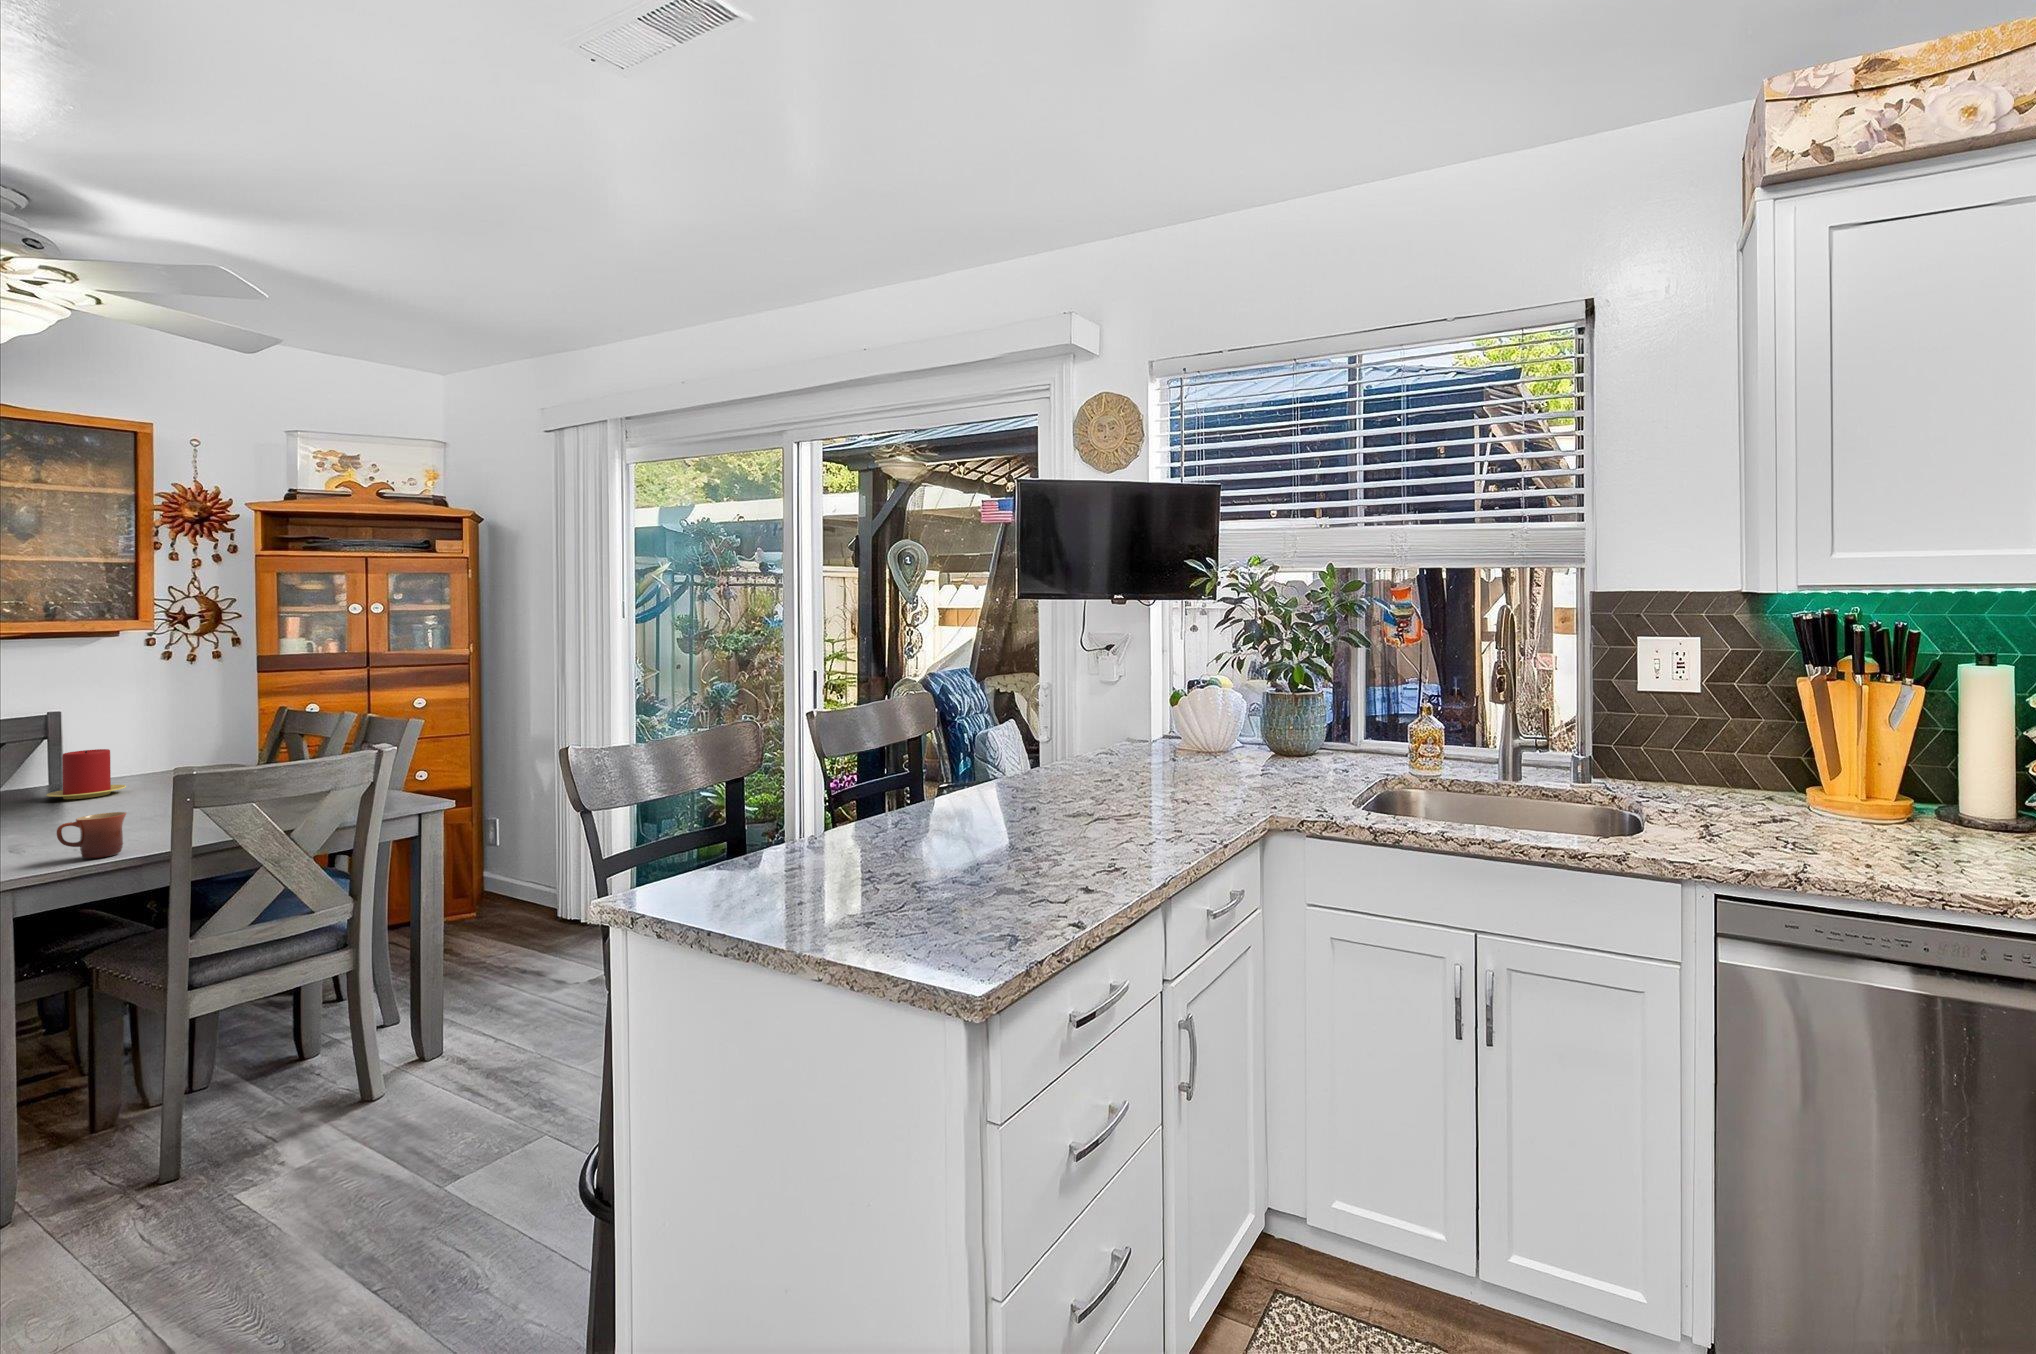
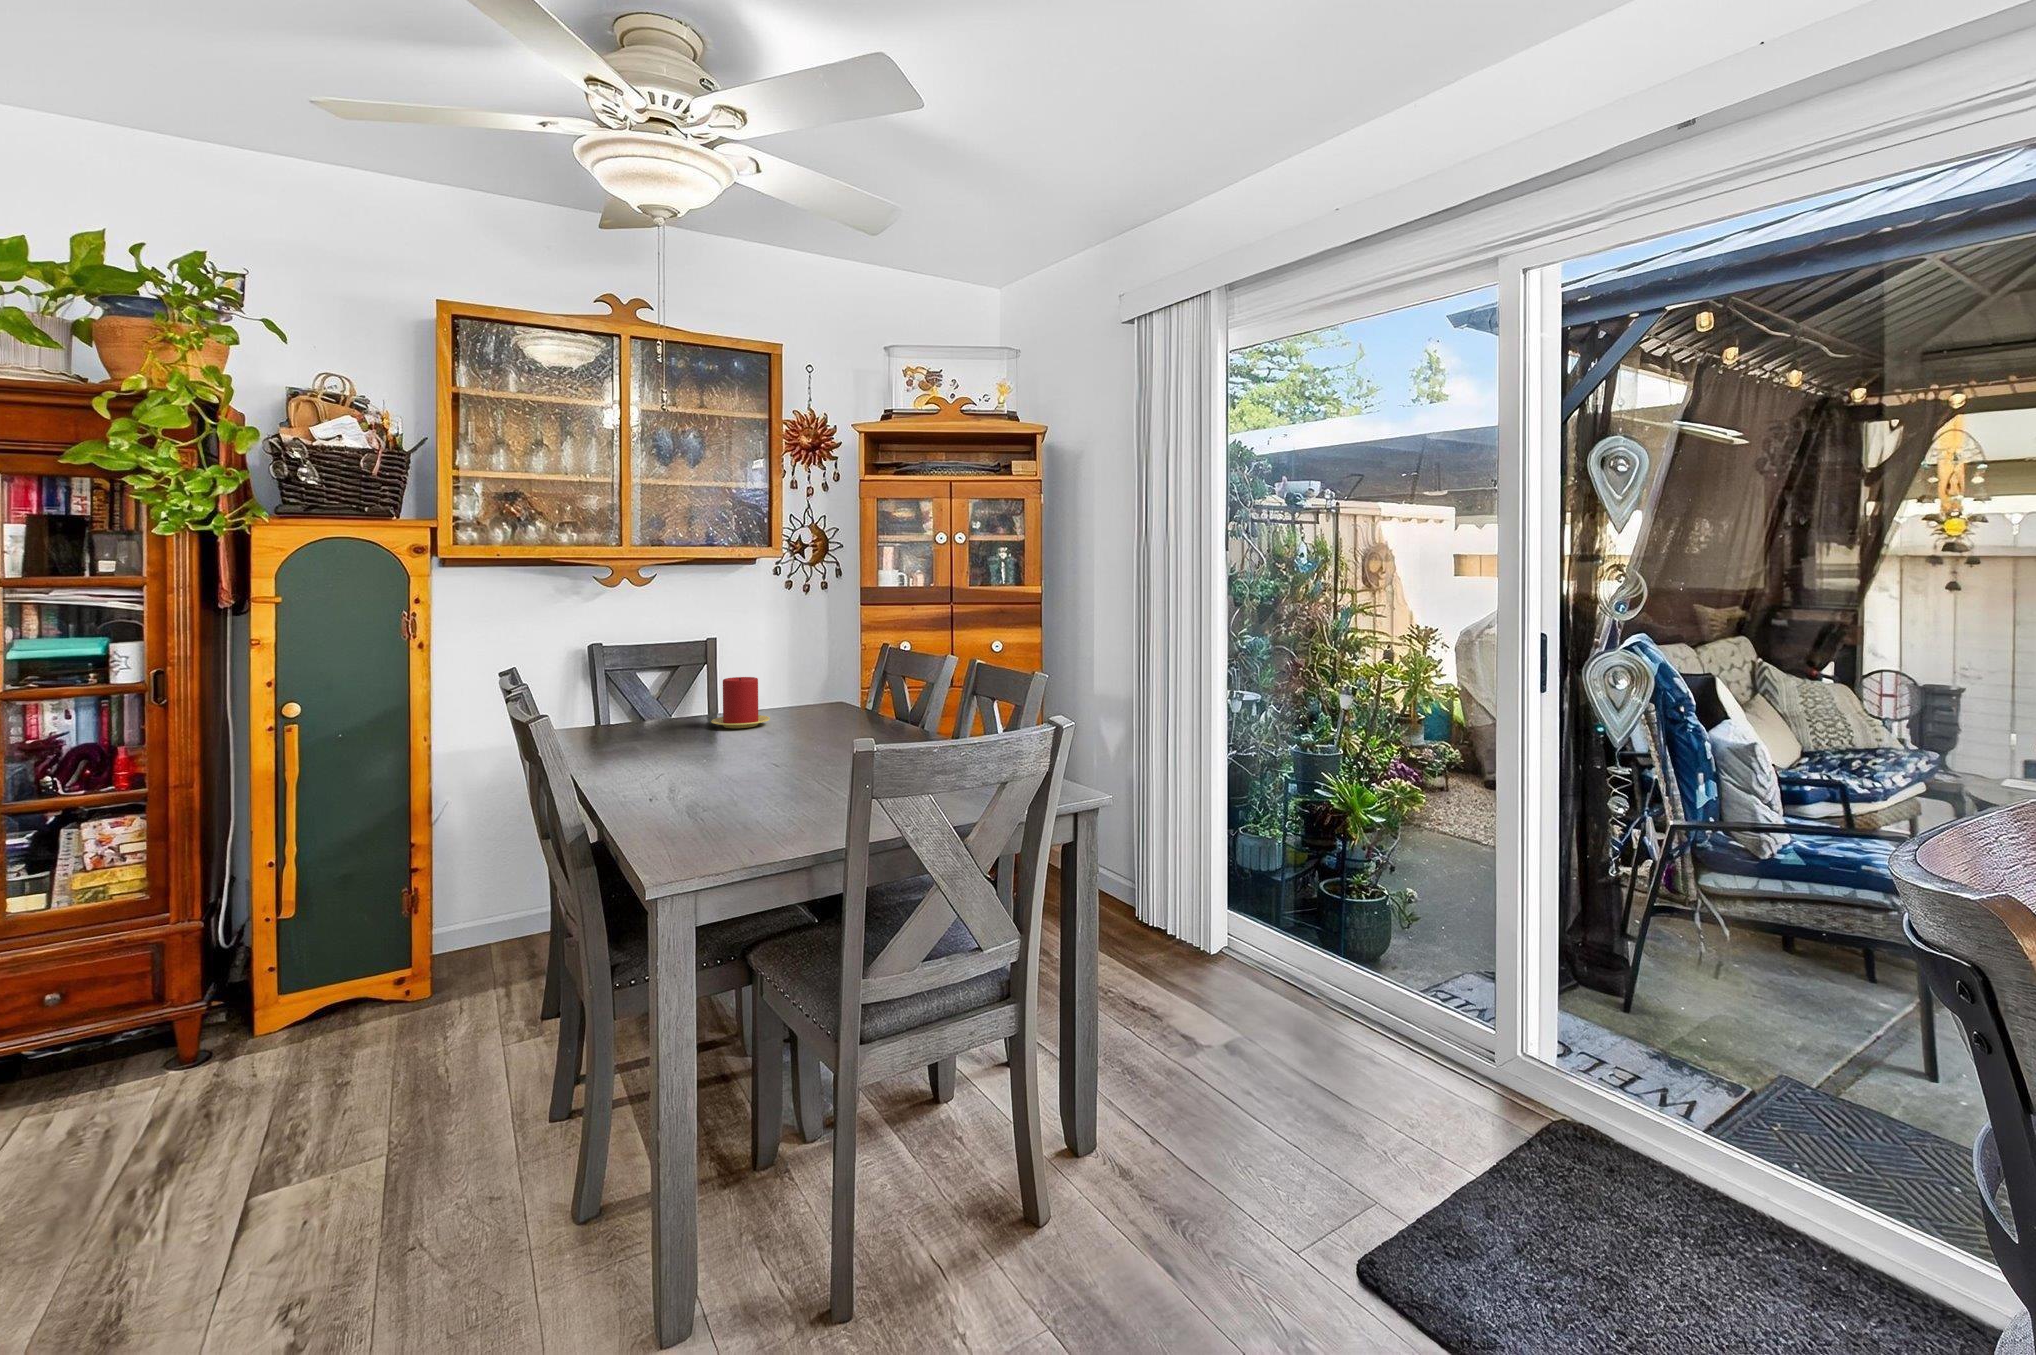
mug: present [56,812,126,859] -> none [737,764,798,822]

